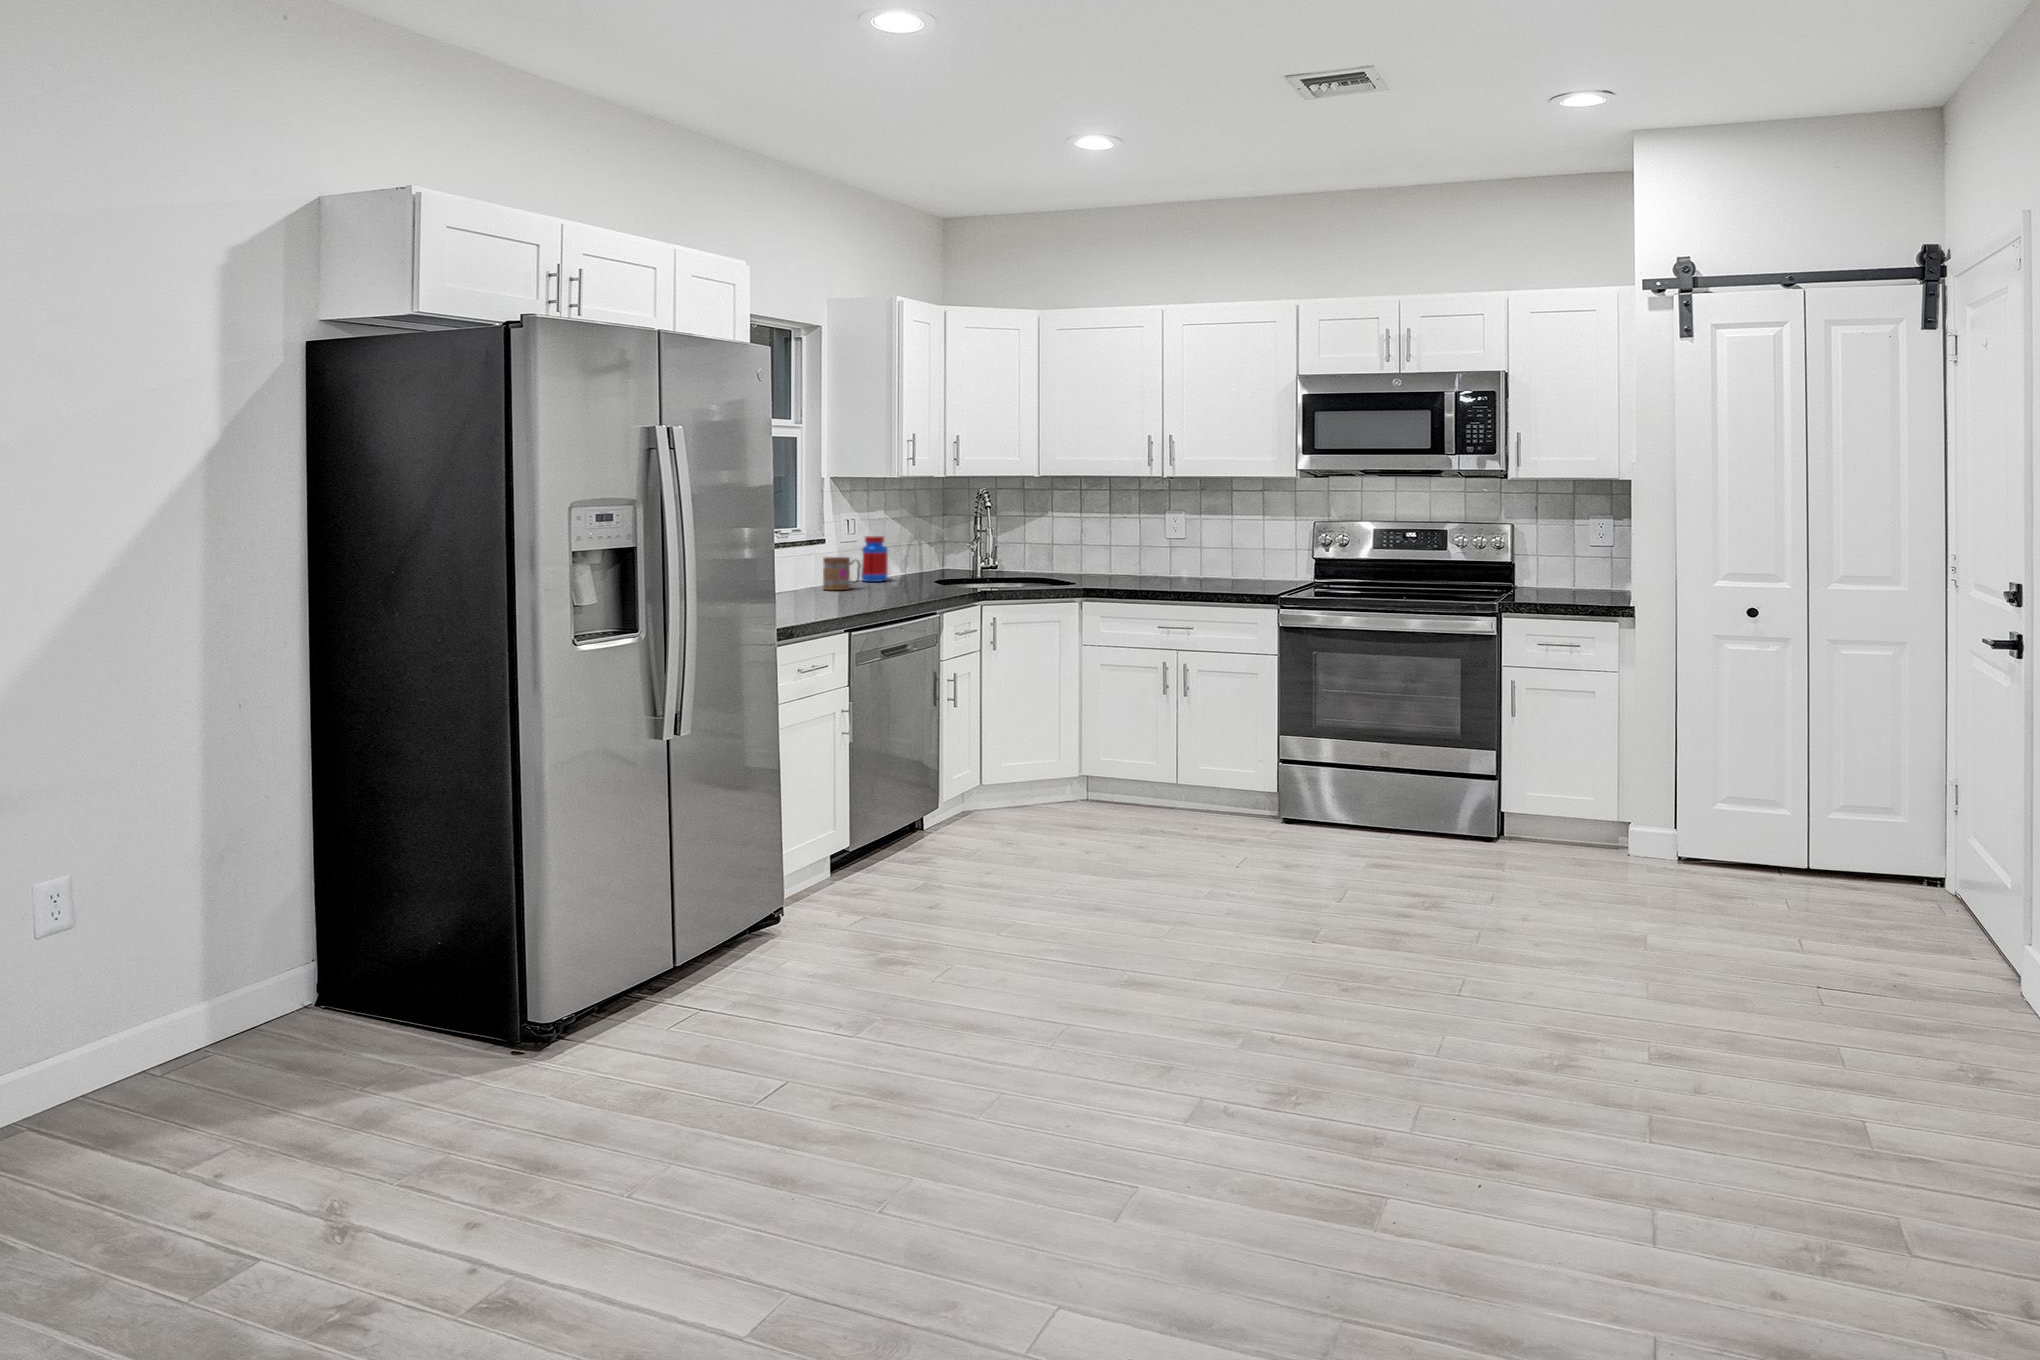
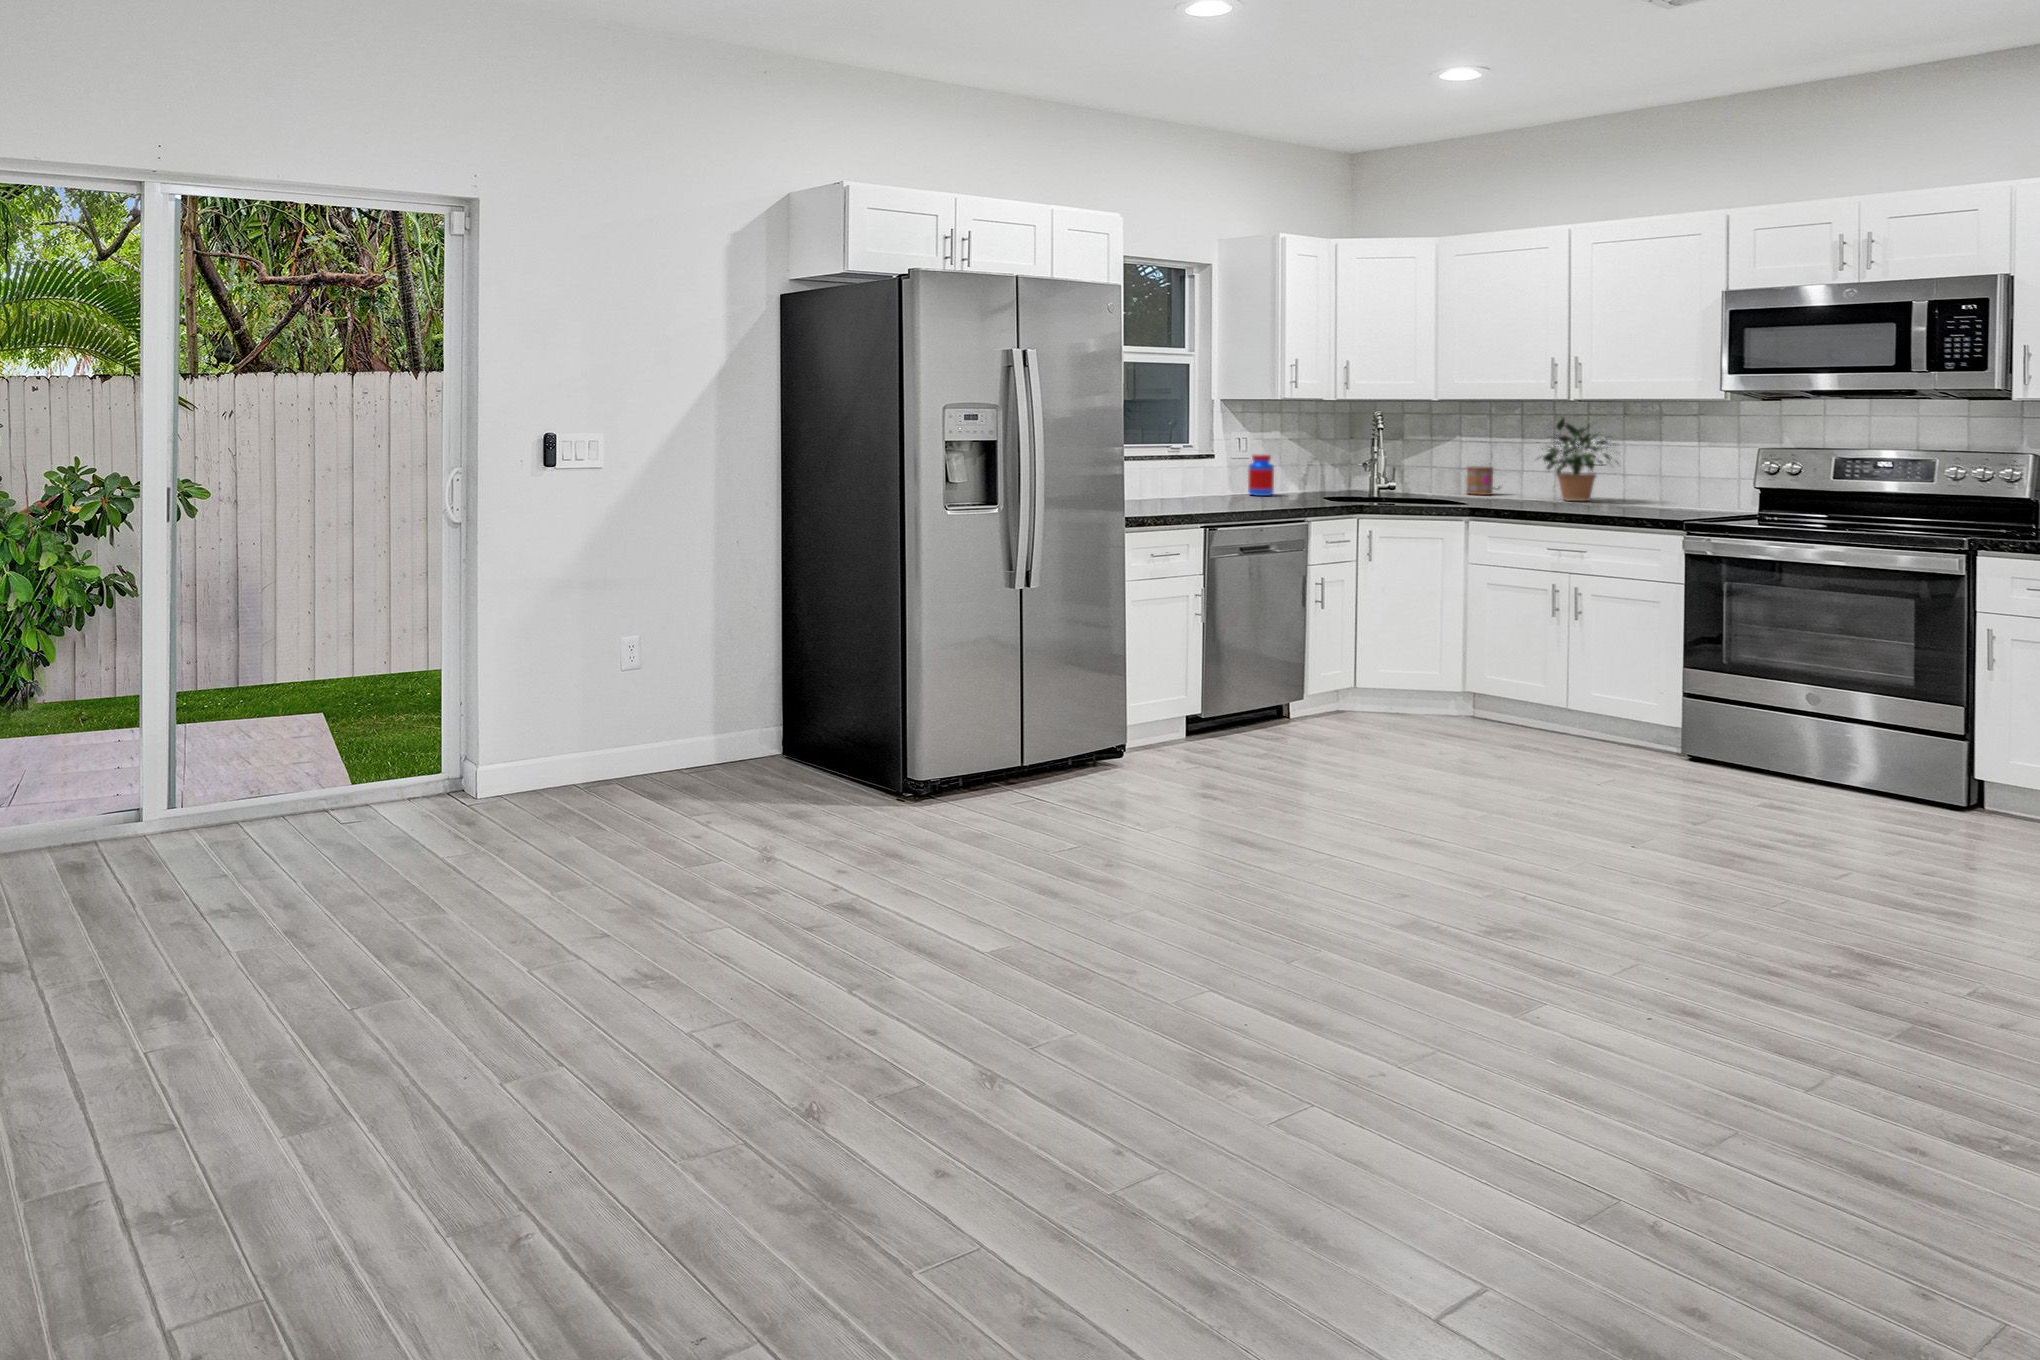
potted plant: none [1123,492,1202,575] -> present [1543,418,1616,501]
mug: present [823,557,861,590] -> present [1466,467,1500,495]

